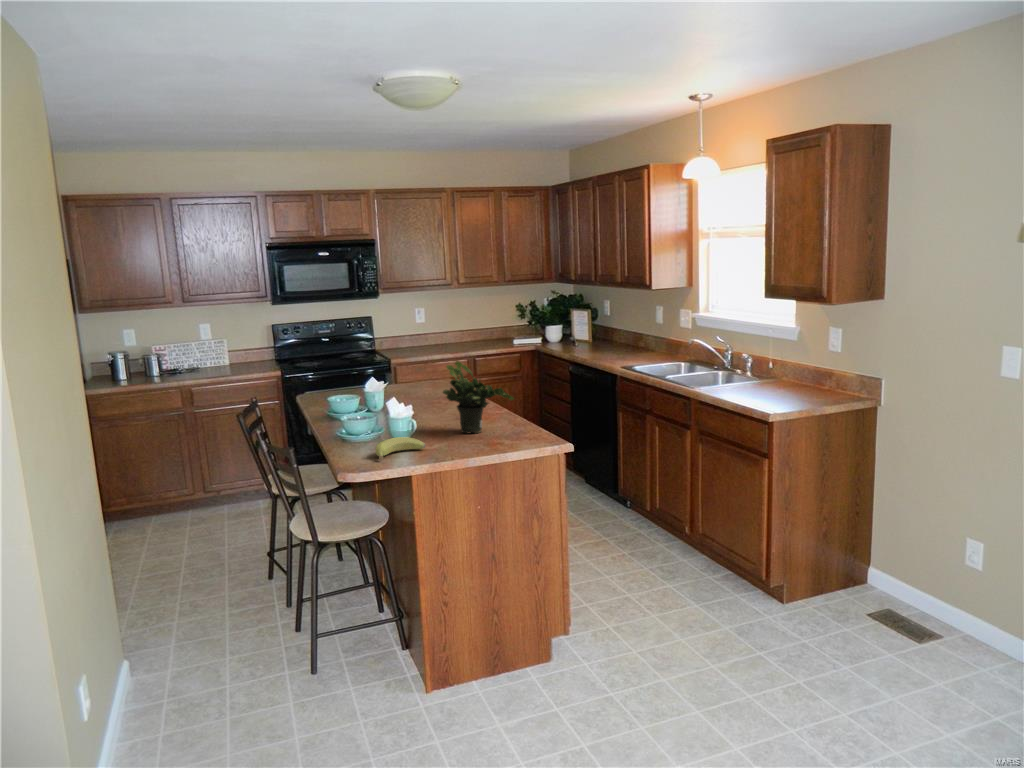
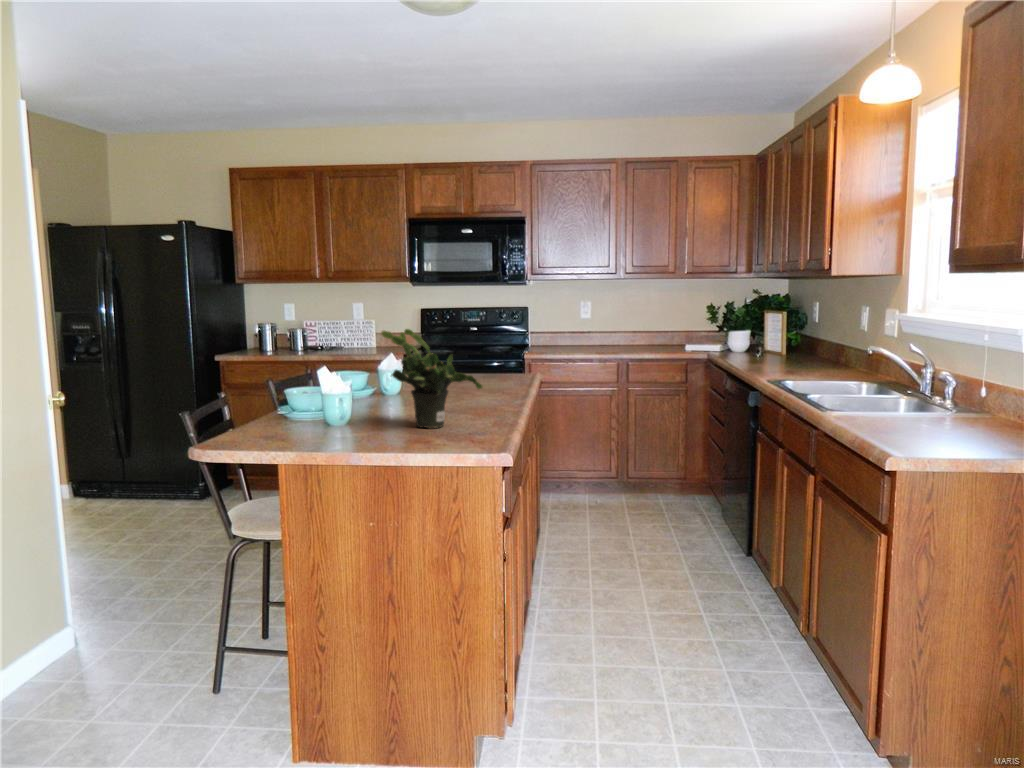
banana: present [376,437,425,460] -> none [255,417,334,441]

